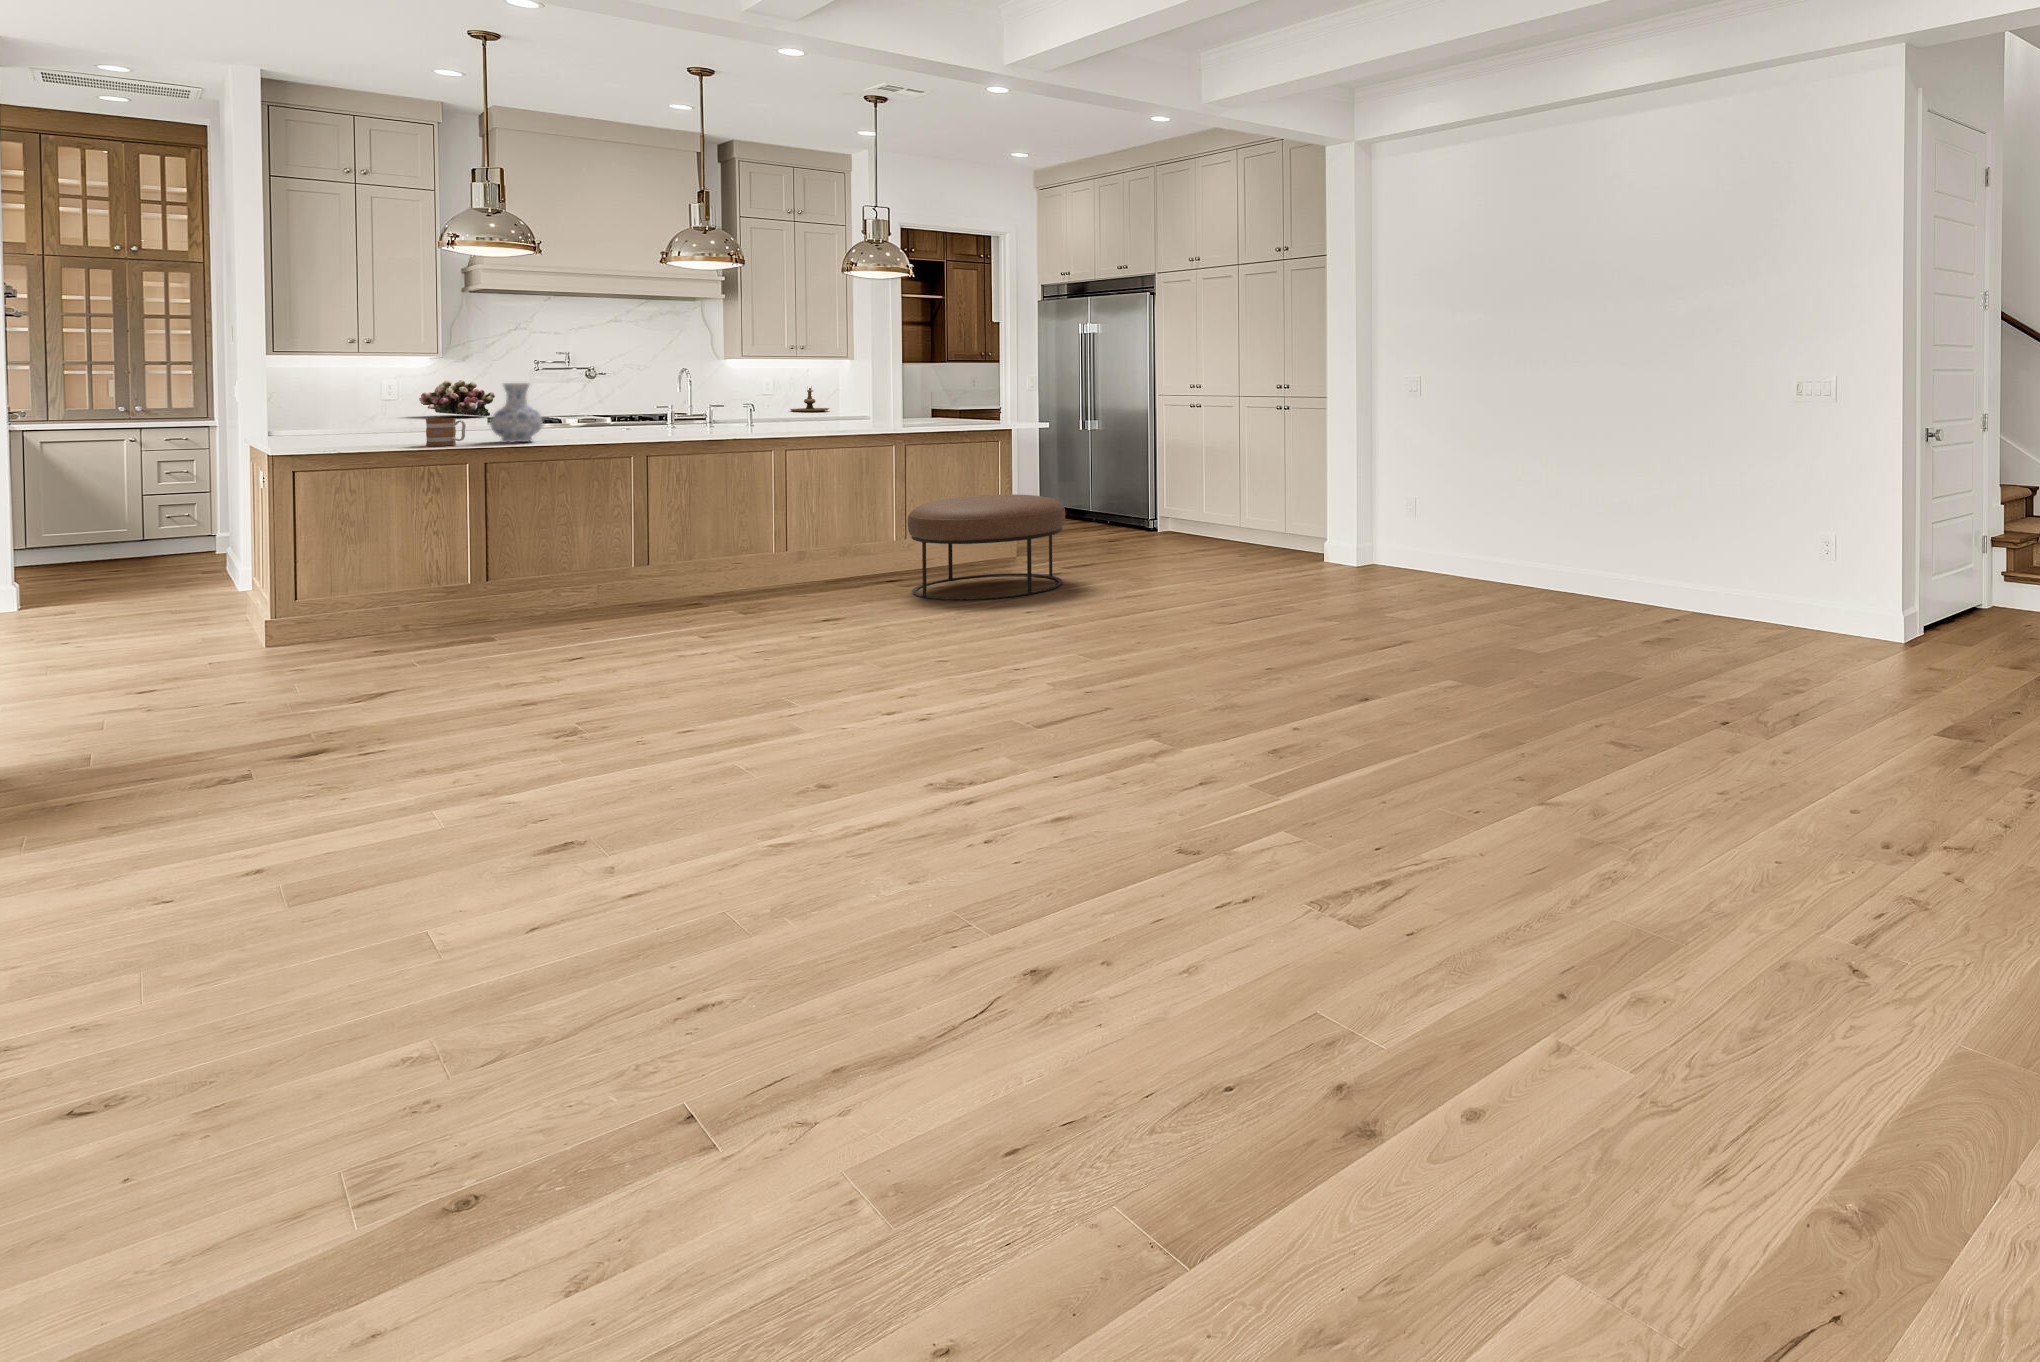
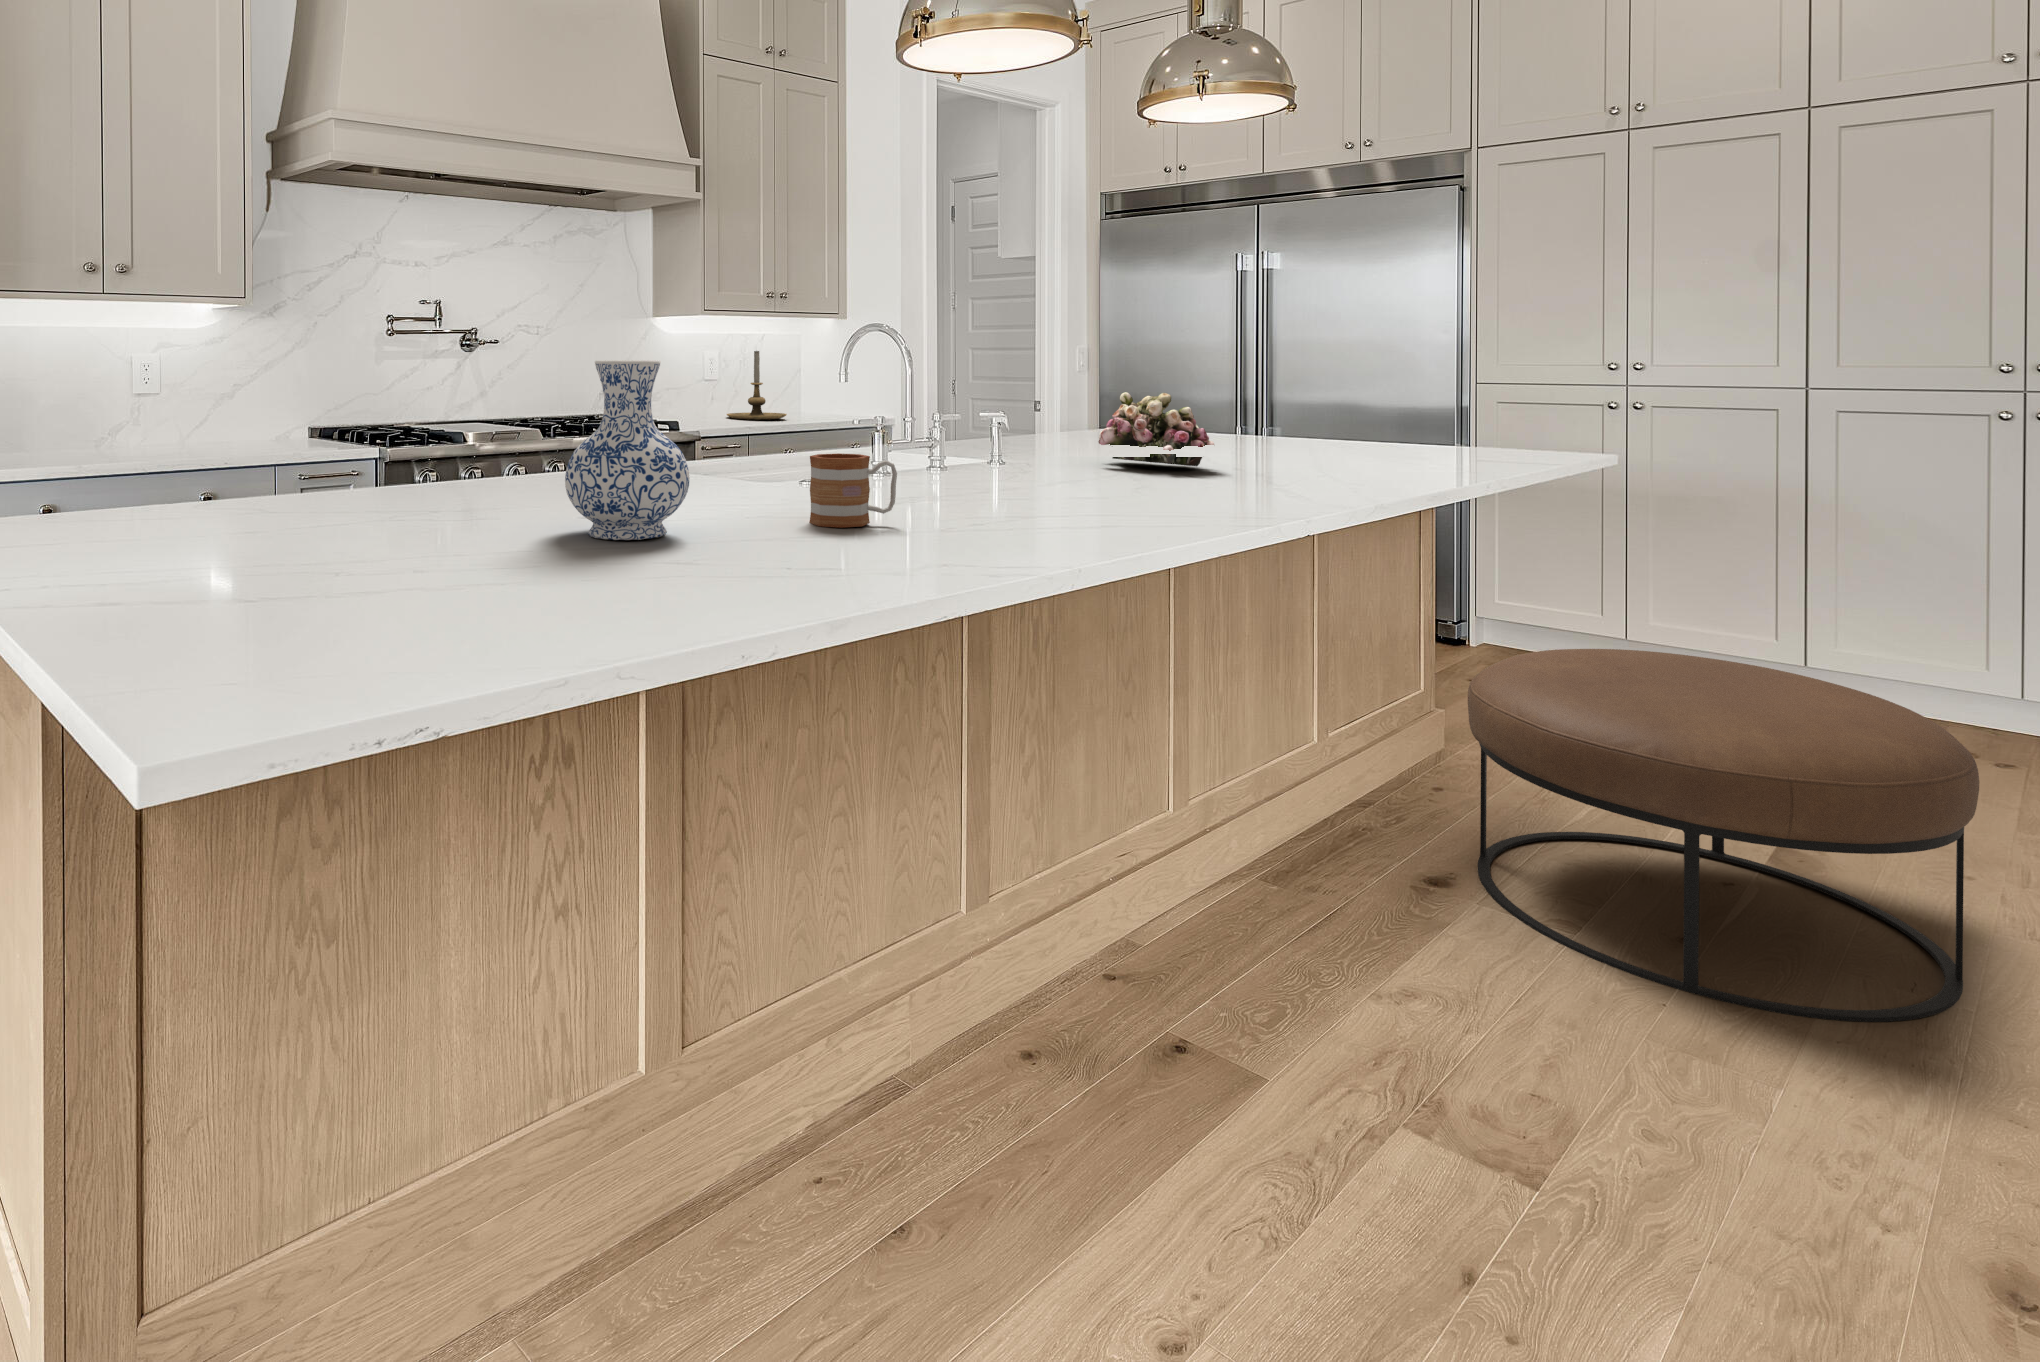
flower arrangement: present [419,380,495,416] -> present [1098,392,1214,466]
mug: present [426,418,466,446] -> present [809,453,897,528]

